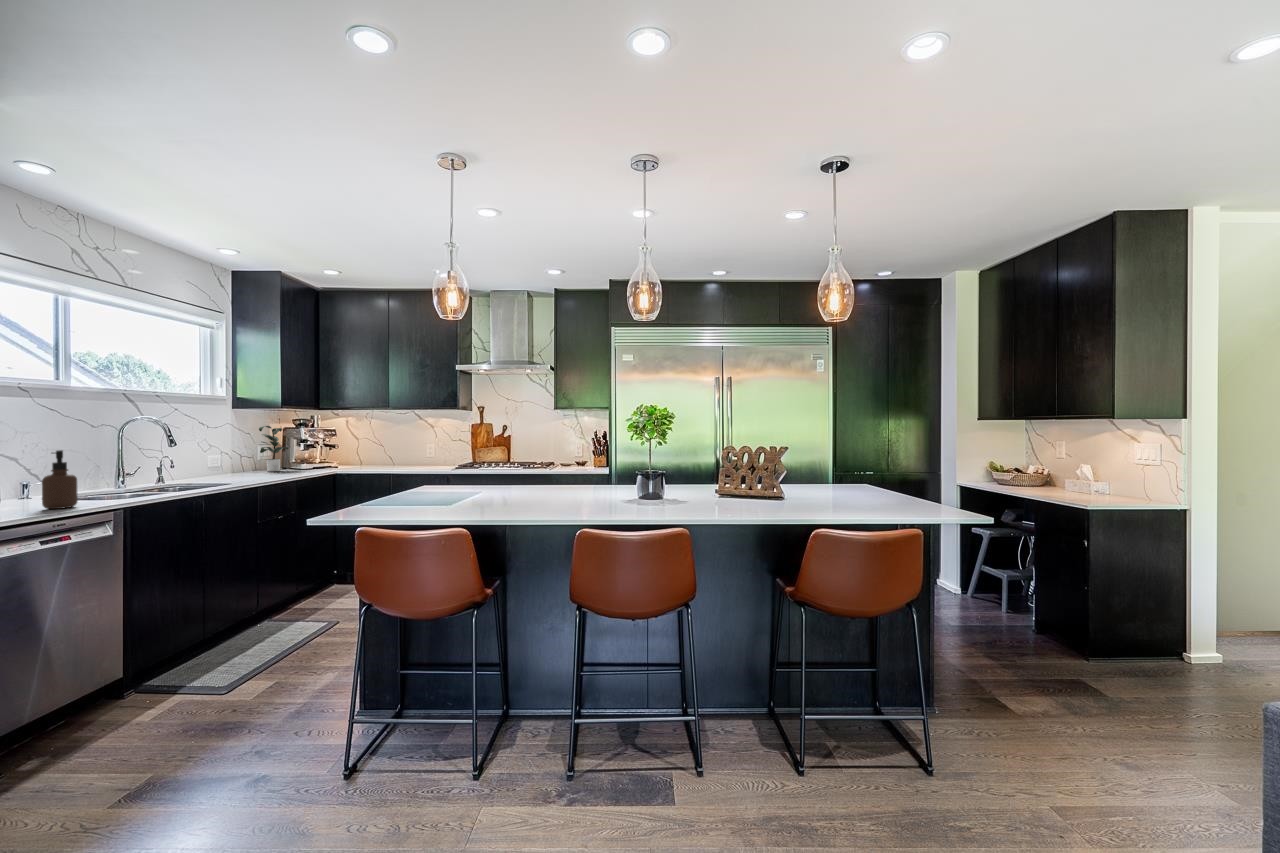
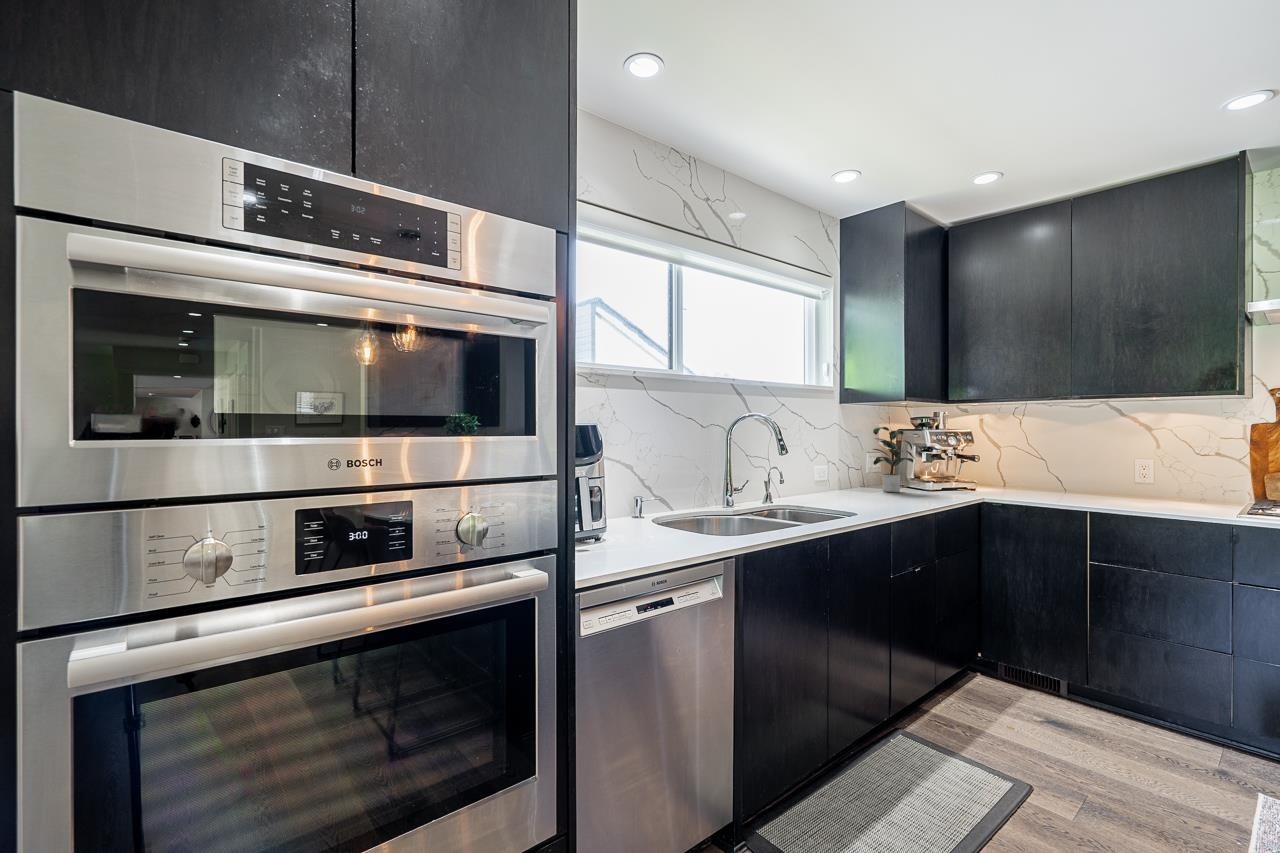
soap dispenser: present [42,450,78,509] -> none [644,462,682,551]

